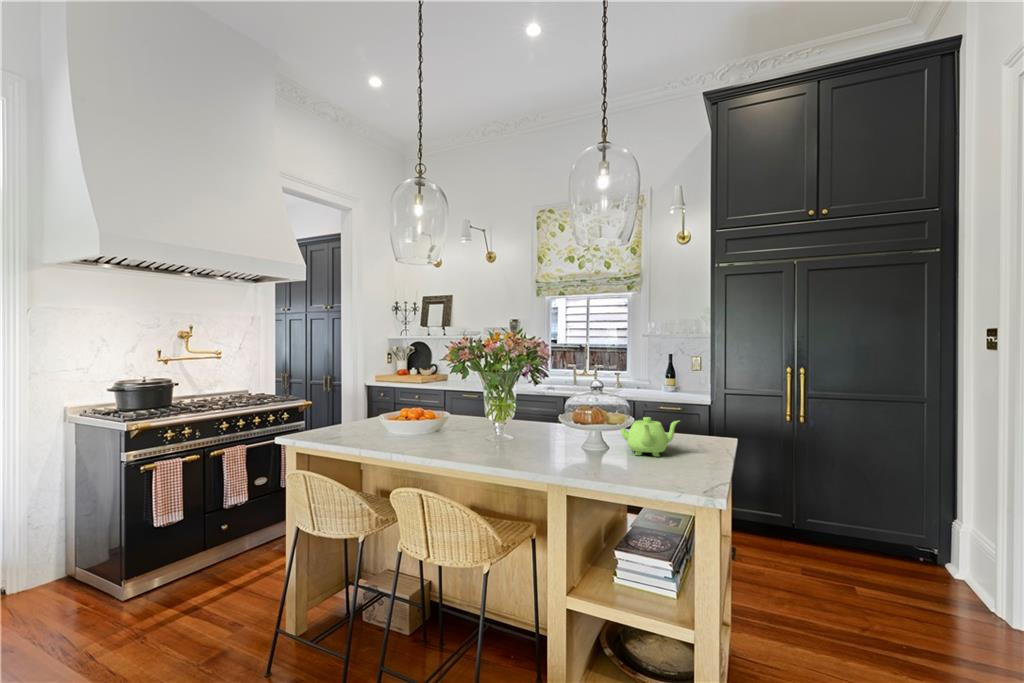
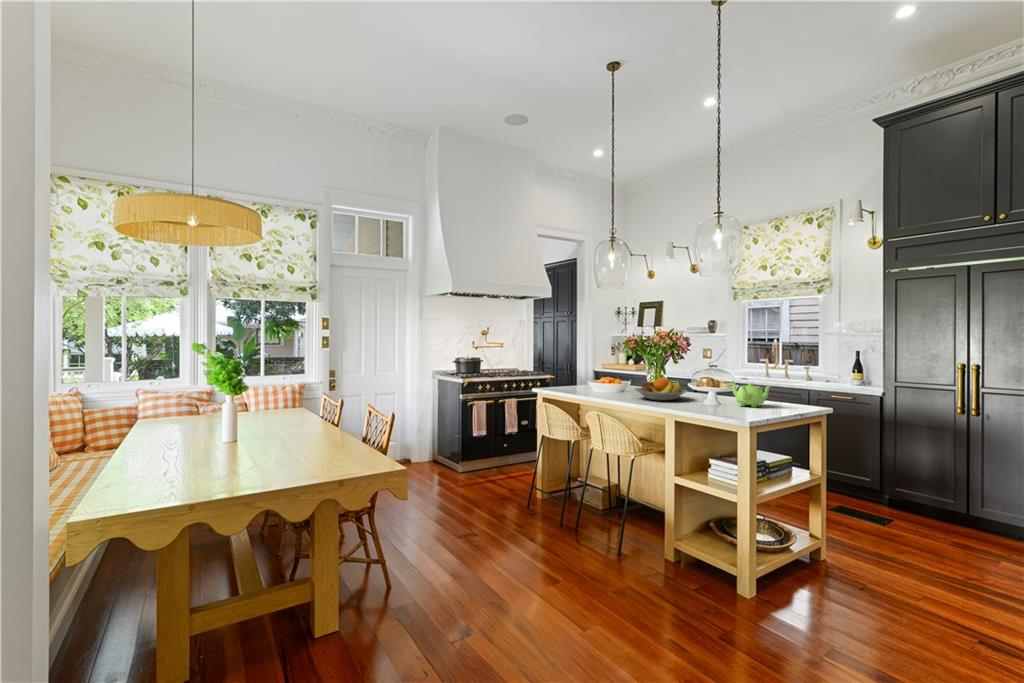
fruit bowl: none [465,414,549,453] -> present [634,378,687,400]

